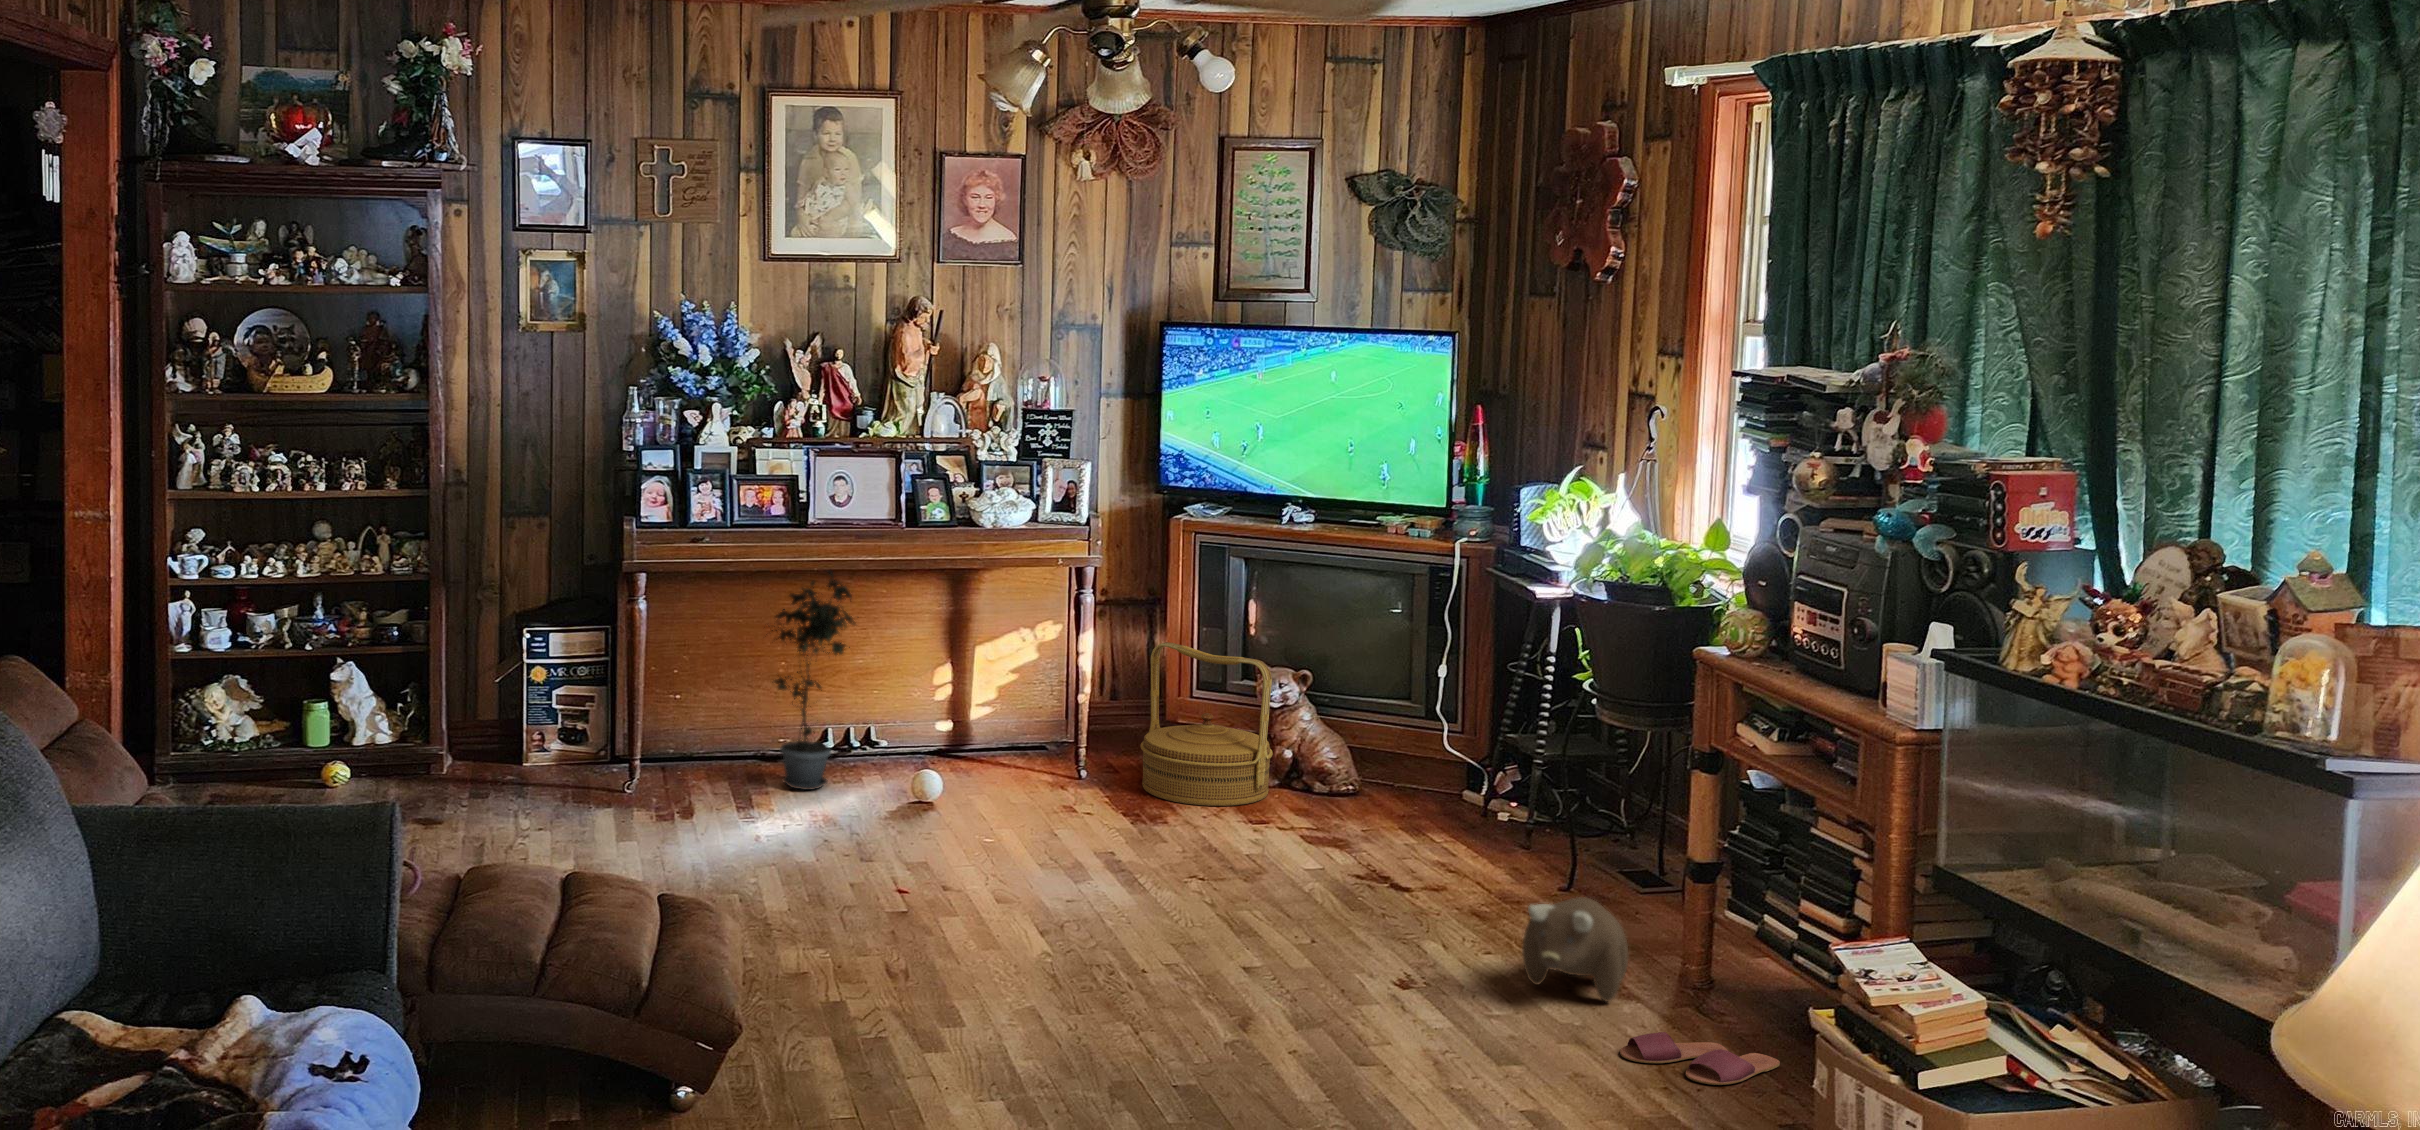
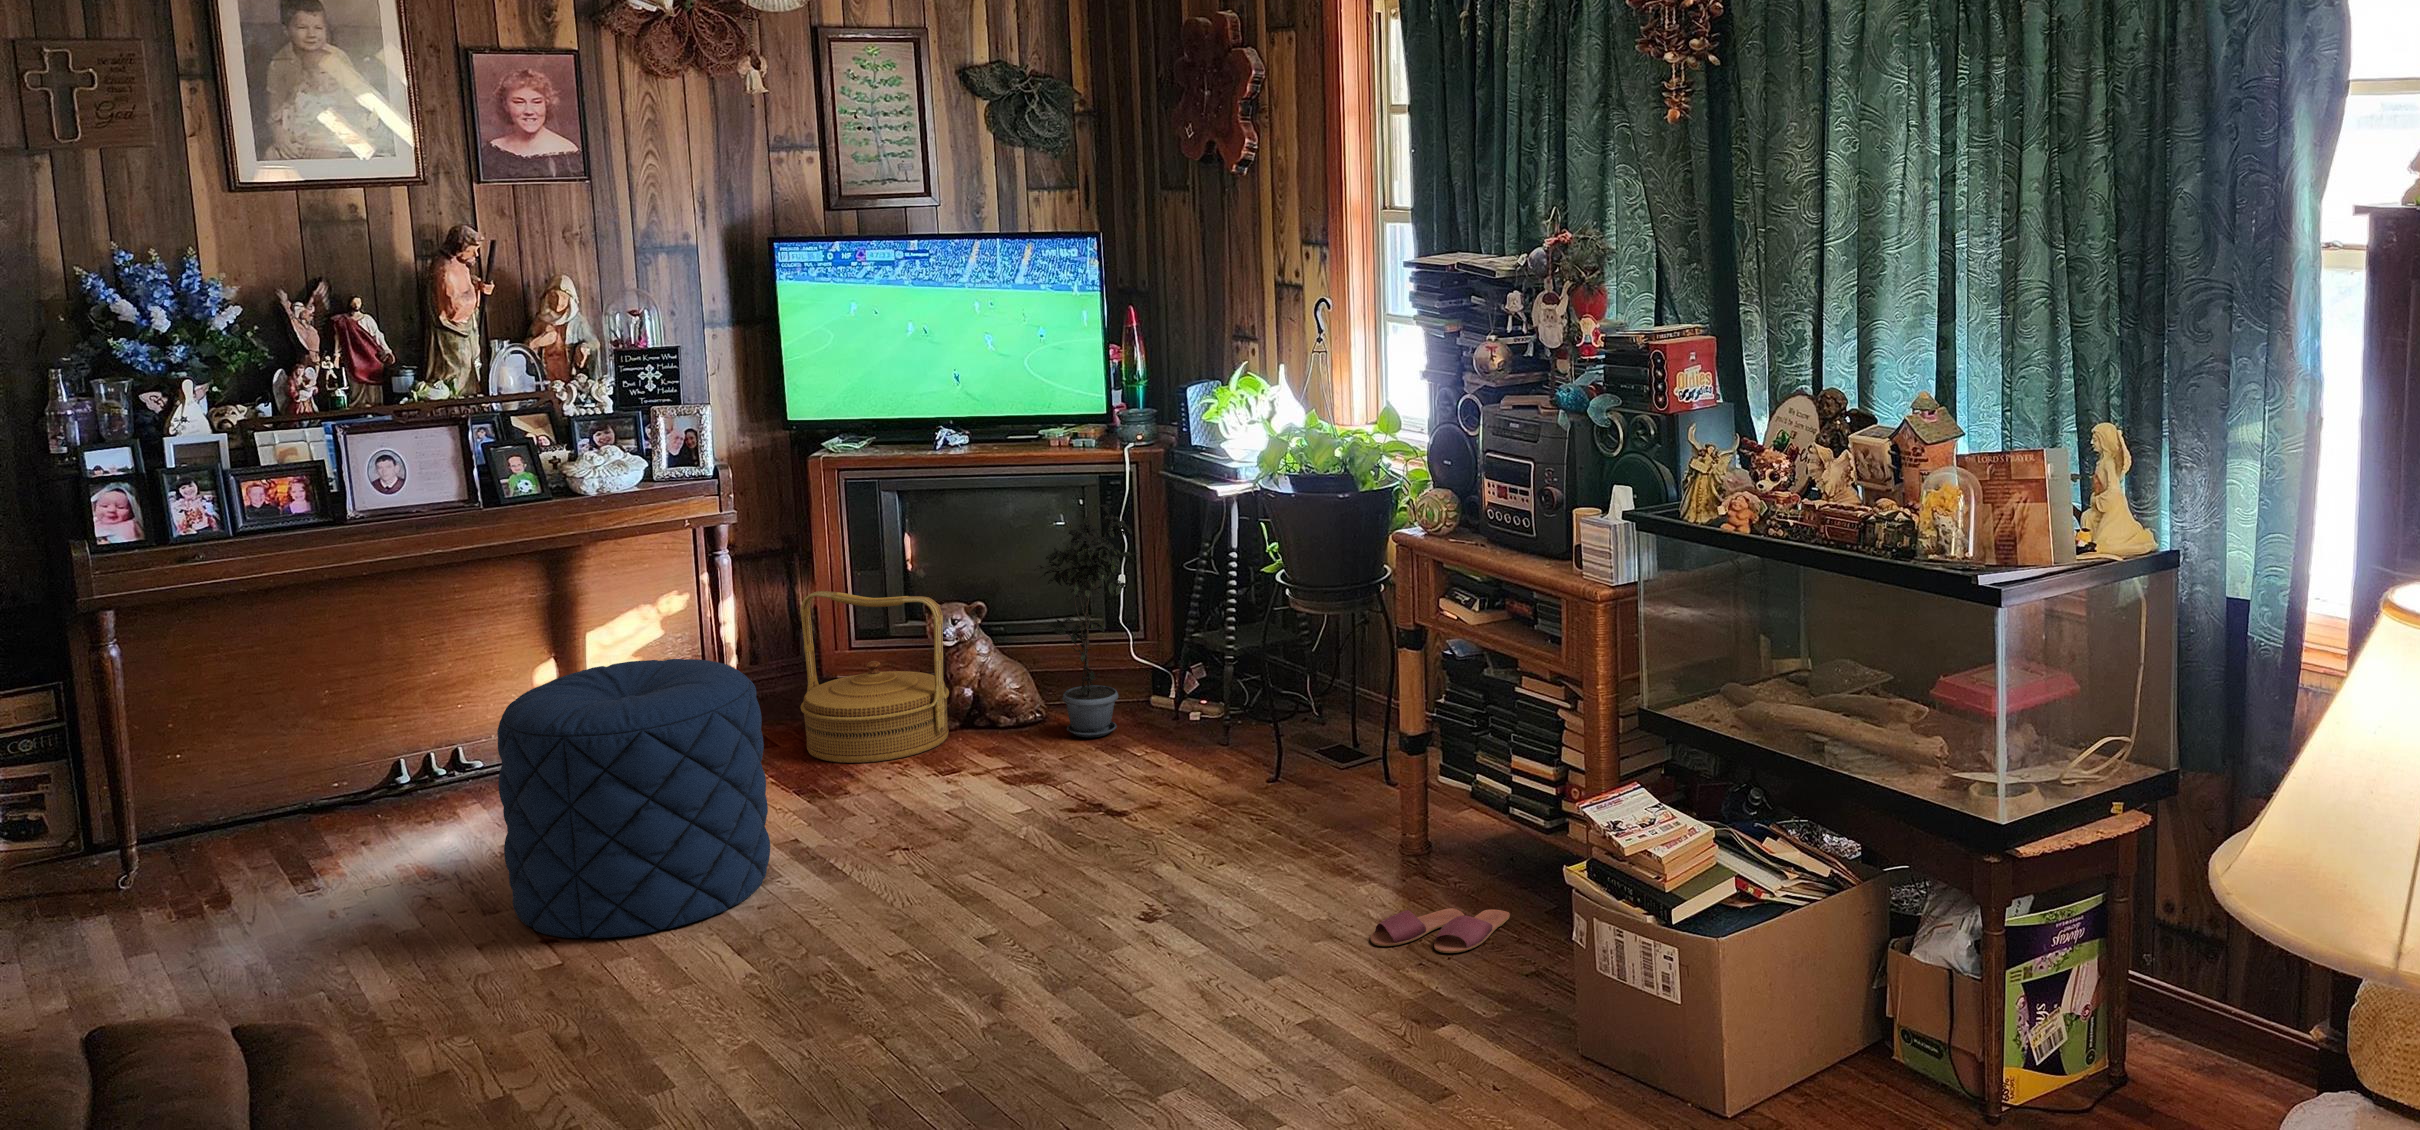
potted plant: present [772,570,855,790] -> present [1035,504,1138,738]
pouf: none [883,671,1091,902] -> present [497,659,770,938]
plush toy: present [1522,897,1628,1002] -> none [1257,792,1355,890]

